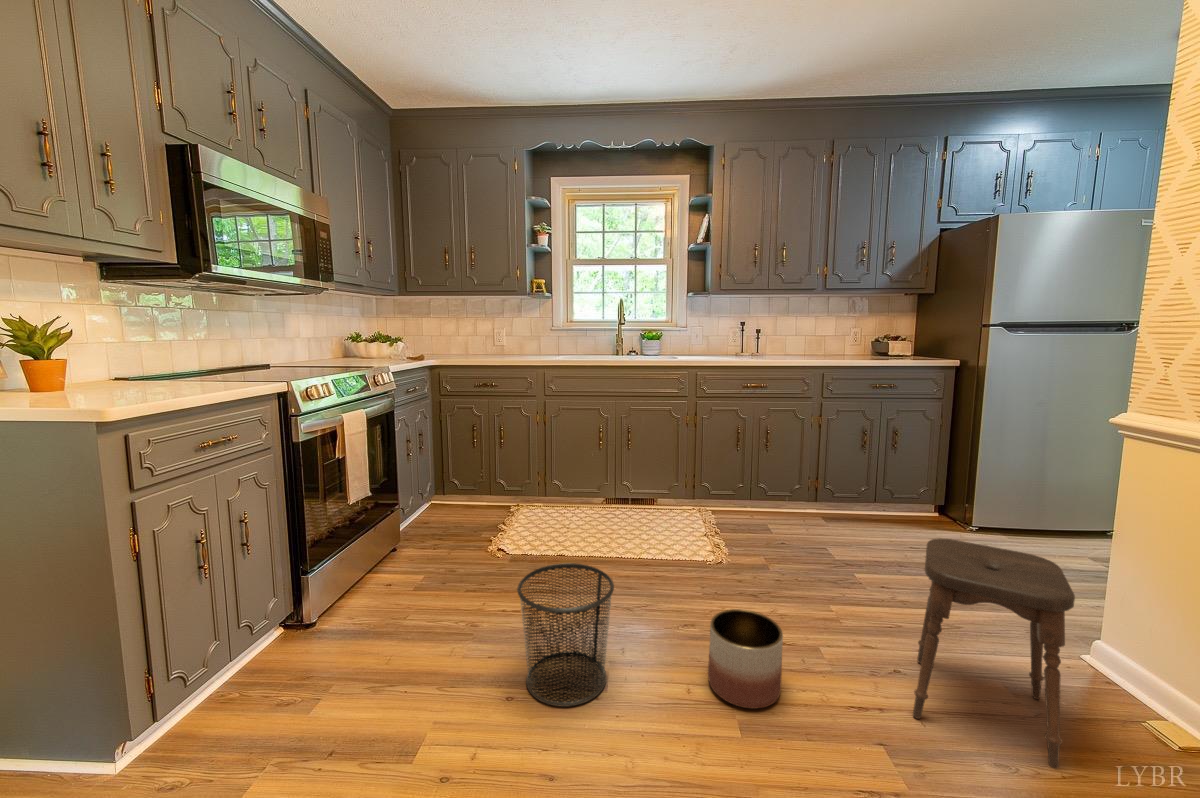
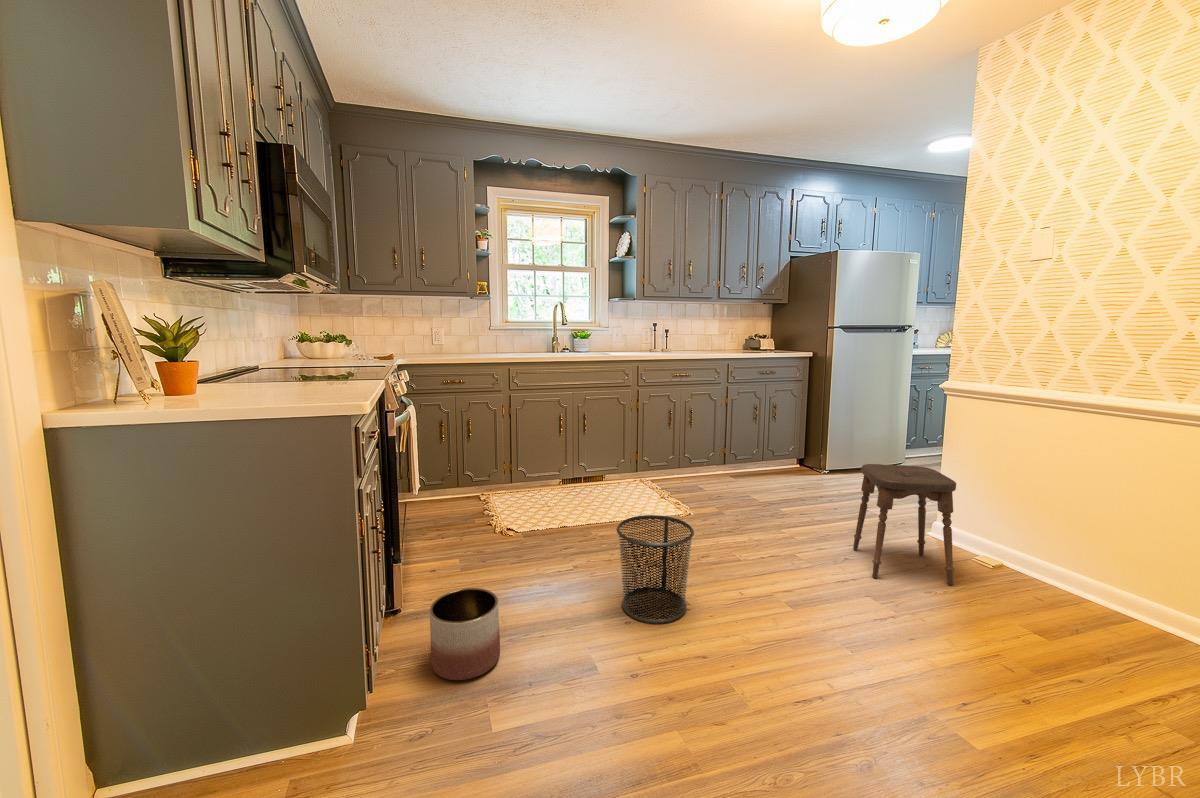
planter: present [708,609,783,708] -> present [430,588,500,680]

